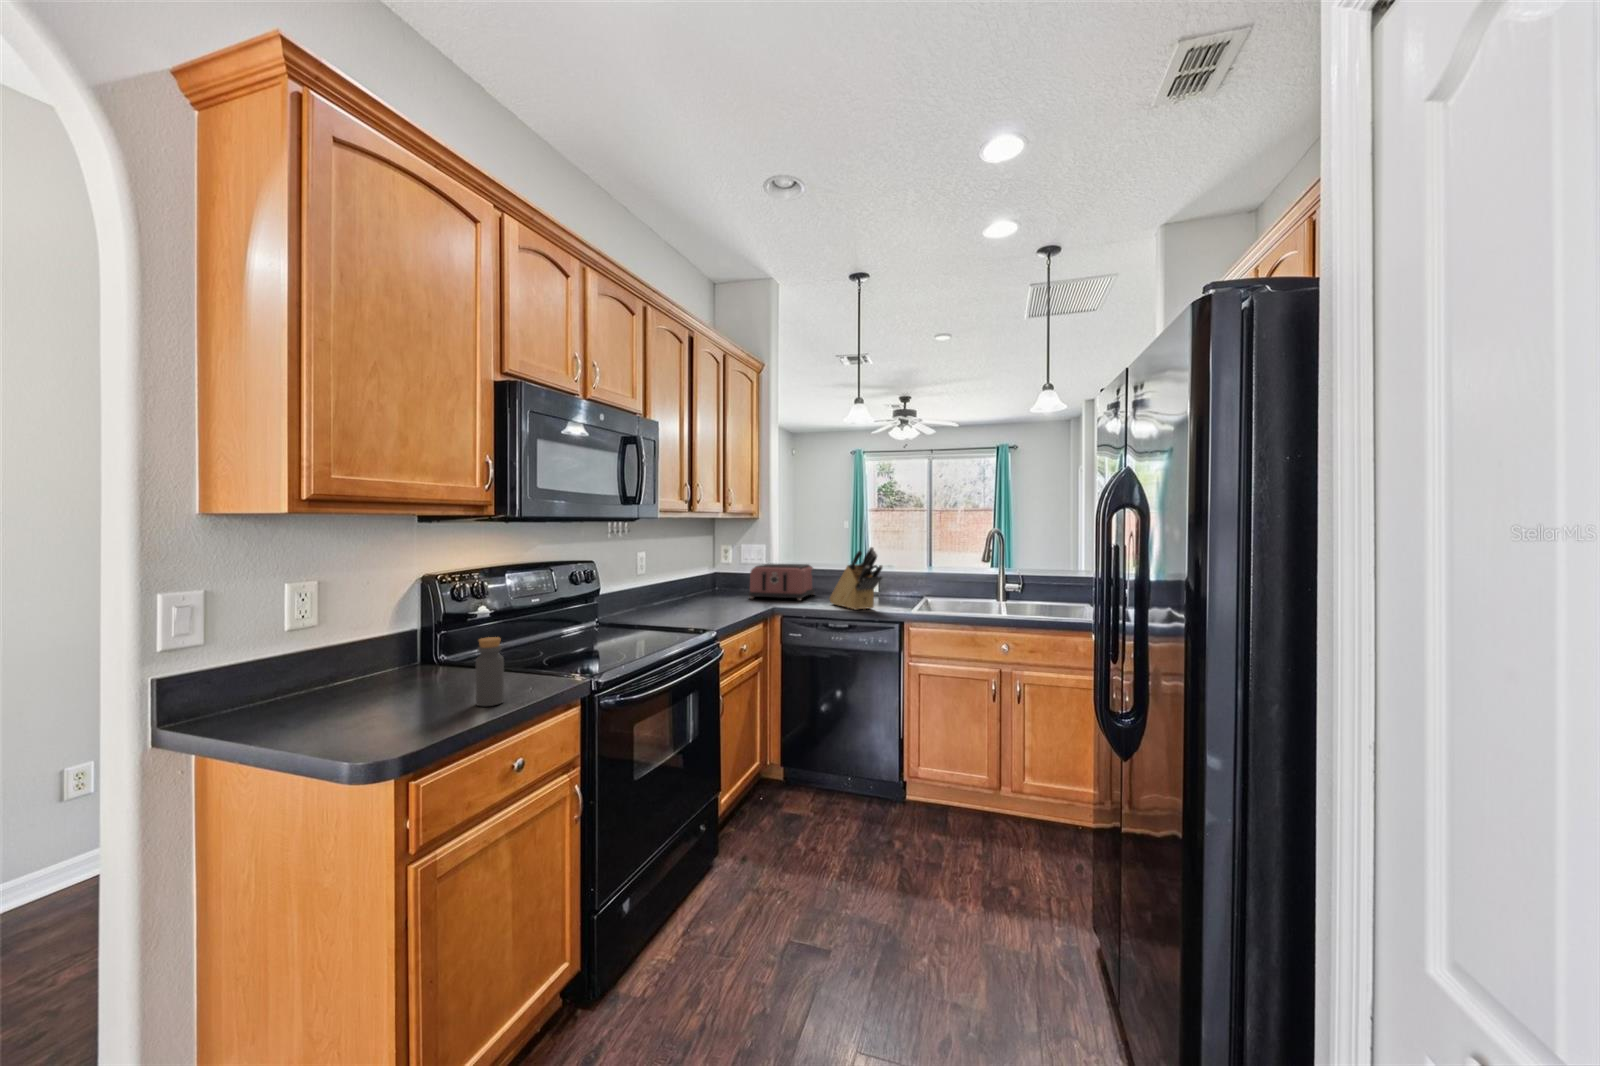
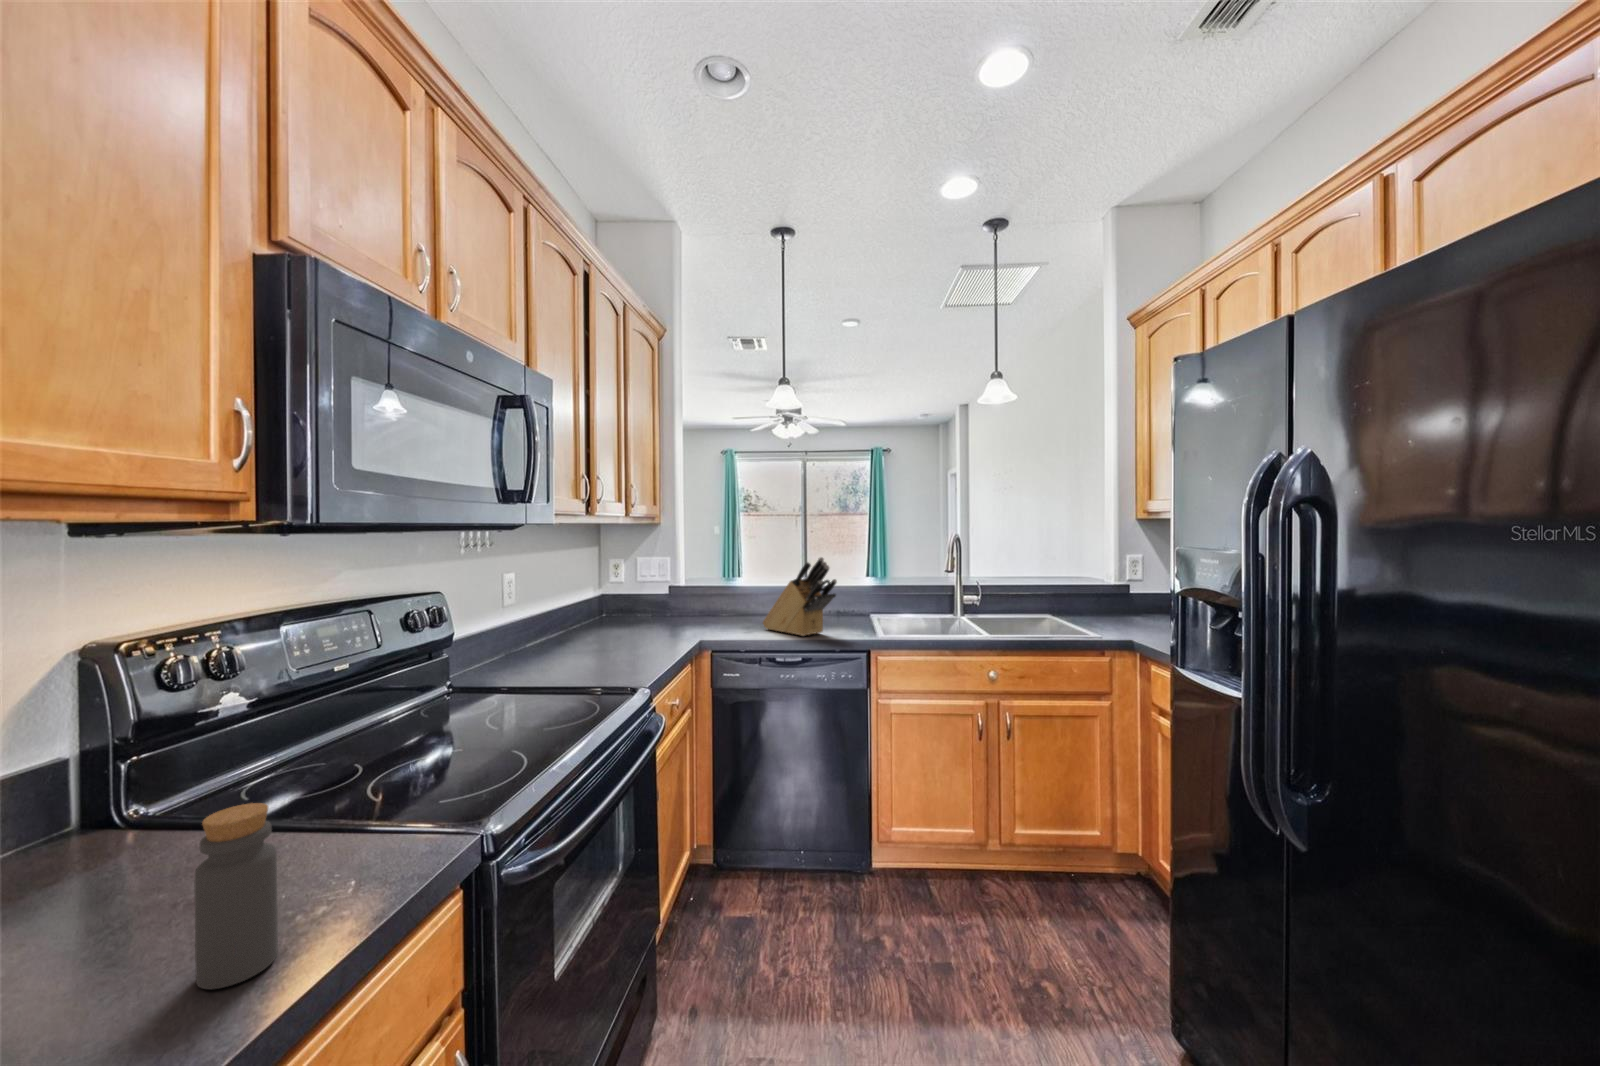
toaster: present [749,563,815,600] -> none [655,580,734,626]

